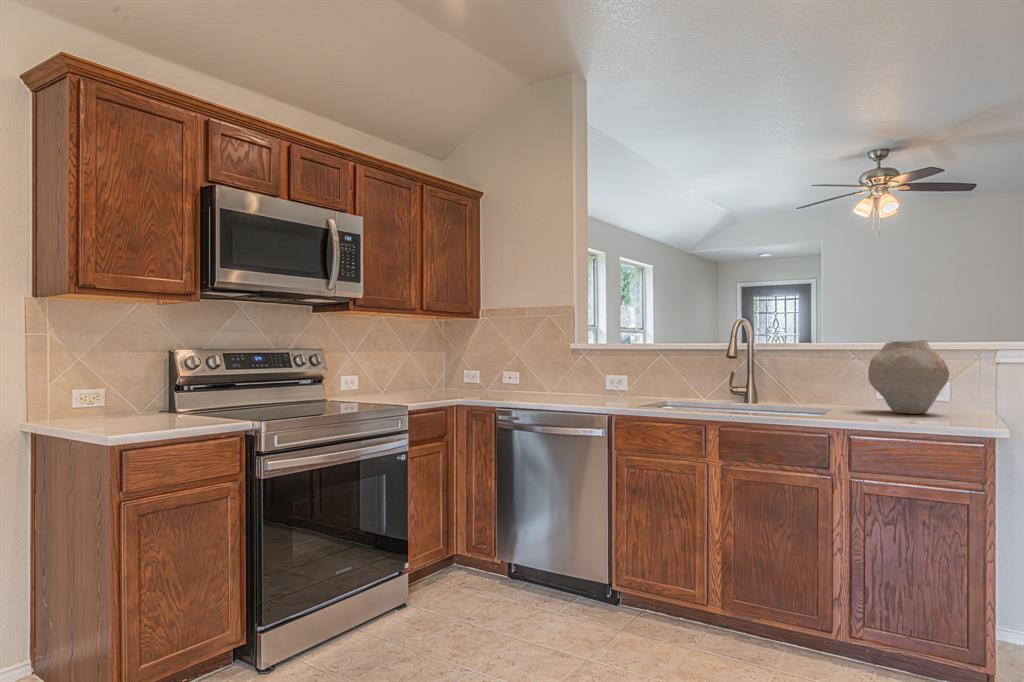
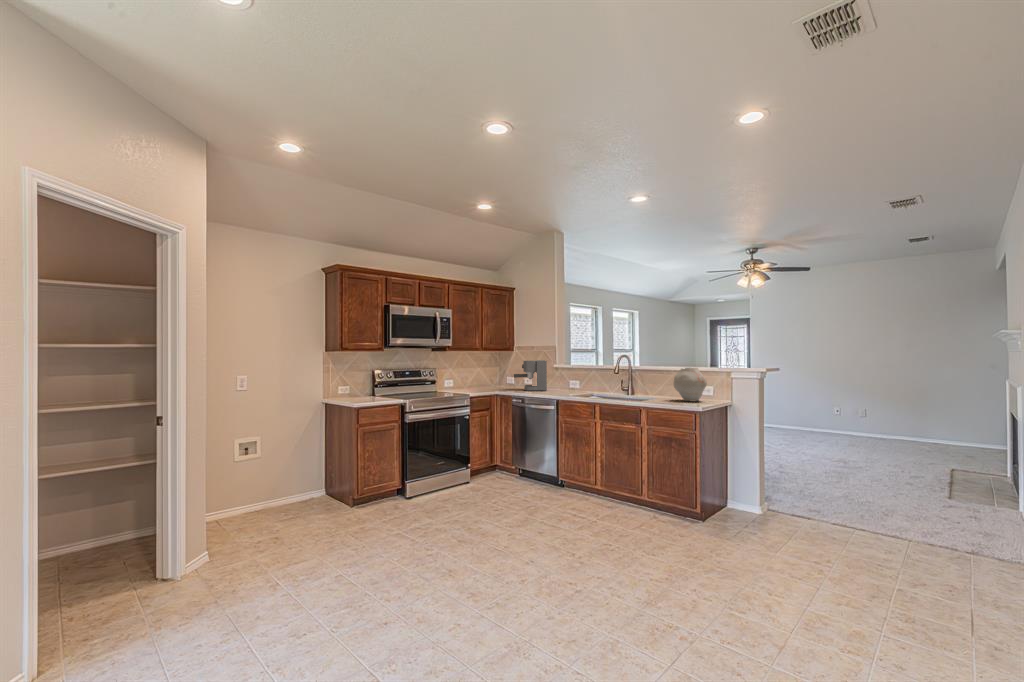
coffee maker: none [488,335,557,397] -> present [514,360,547,391]

